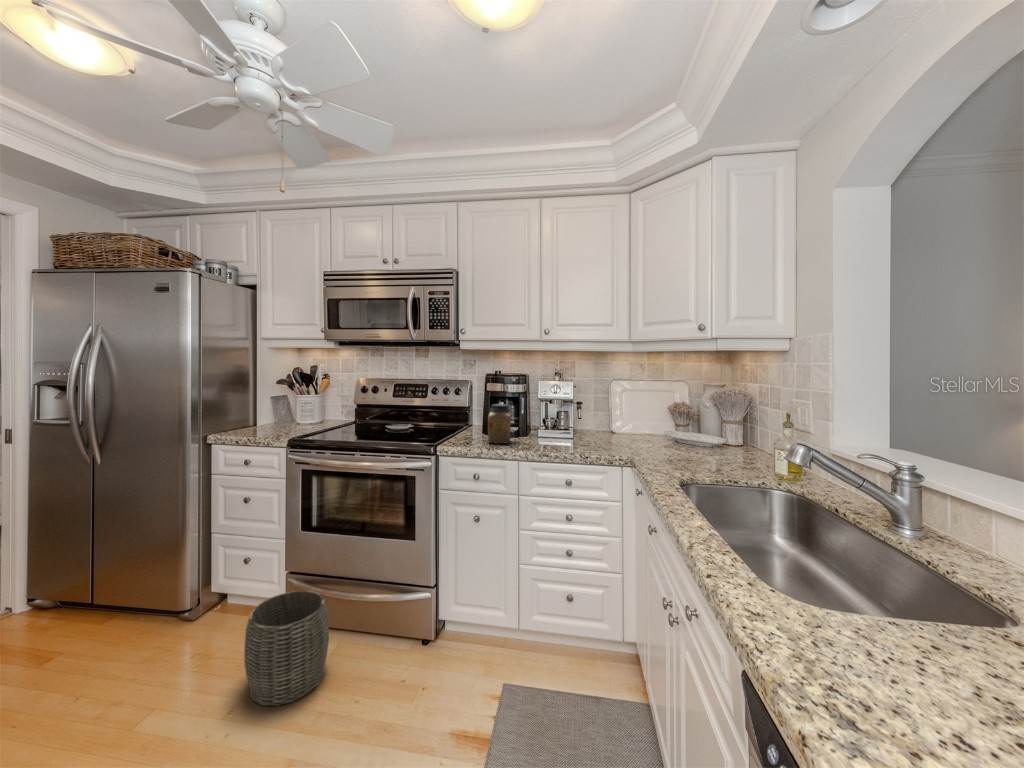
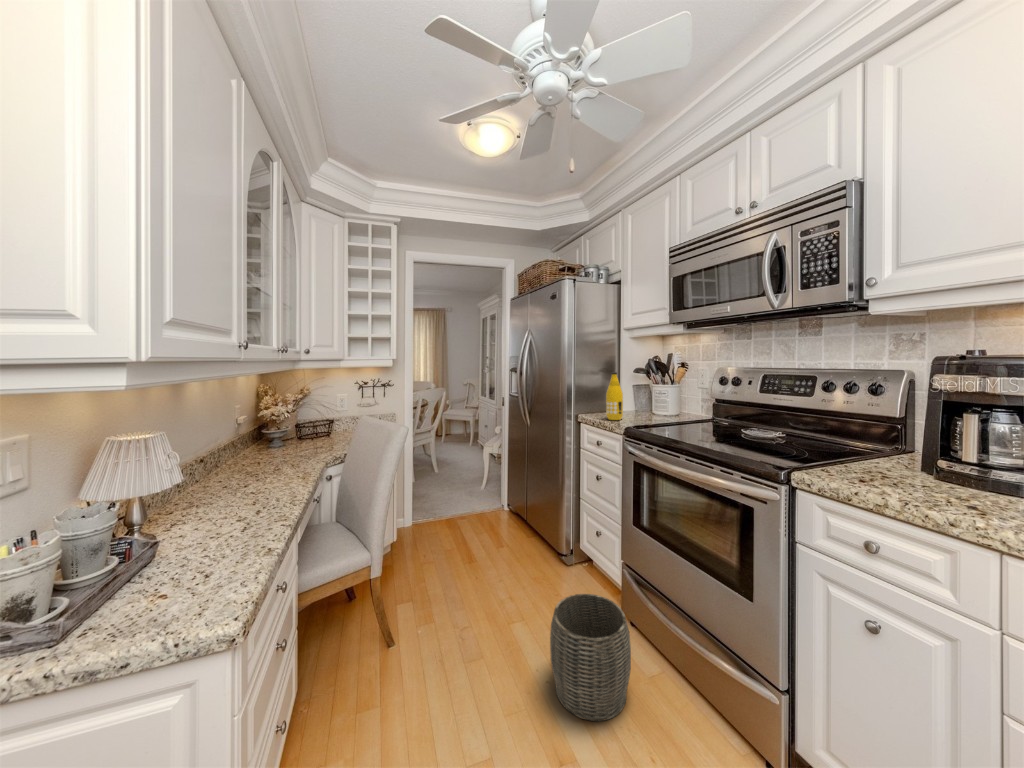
bottle: none [254,382,273,431] -> present [606,372,623,420]
jar: present [488,404,511,444] -> none [911,419,988,506]

